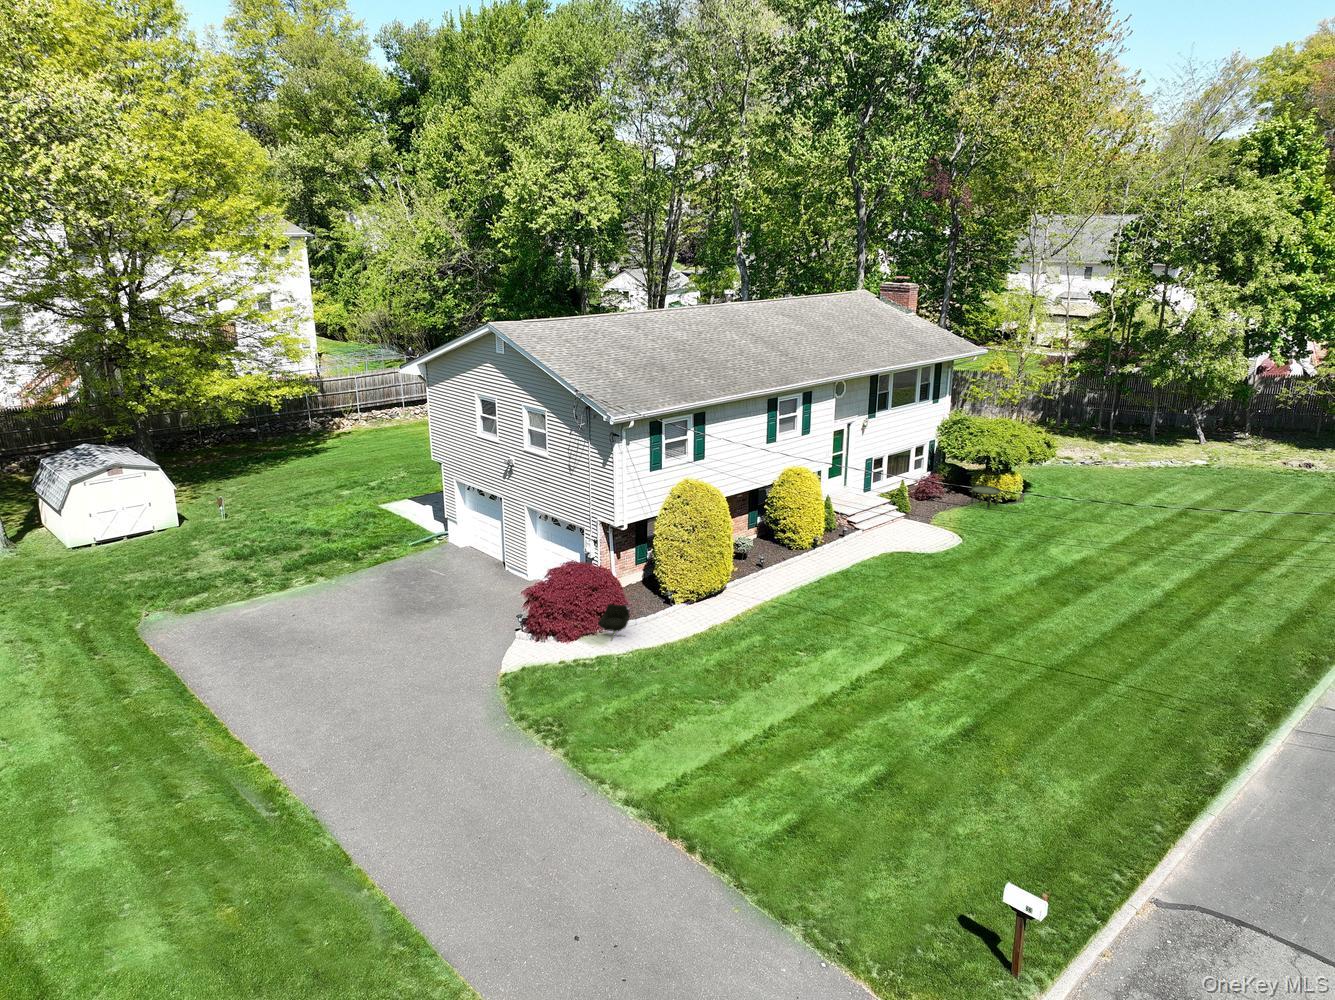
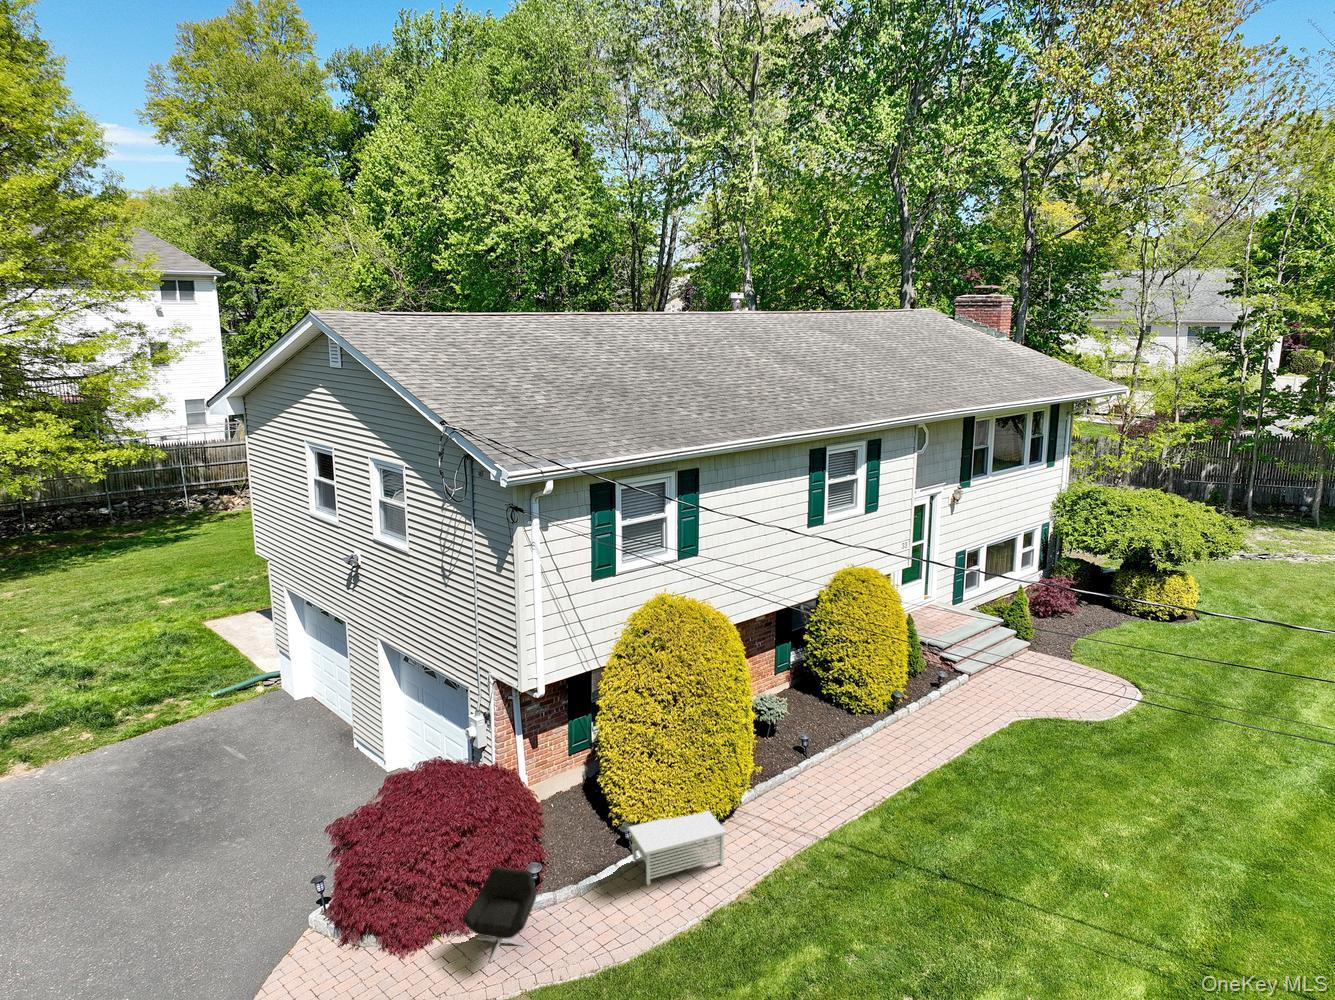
round table: present [971,485,1001,508] -> none [1118,593,1169,631]
storage bench: none [670,585,718,618] -> present [628,811,726,885]

